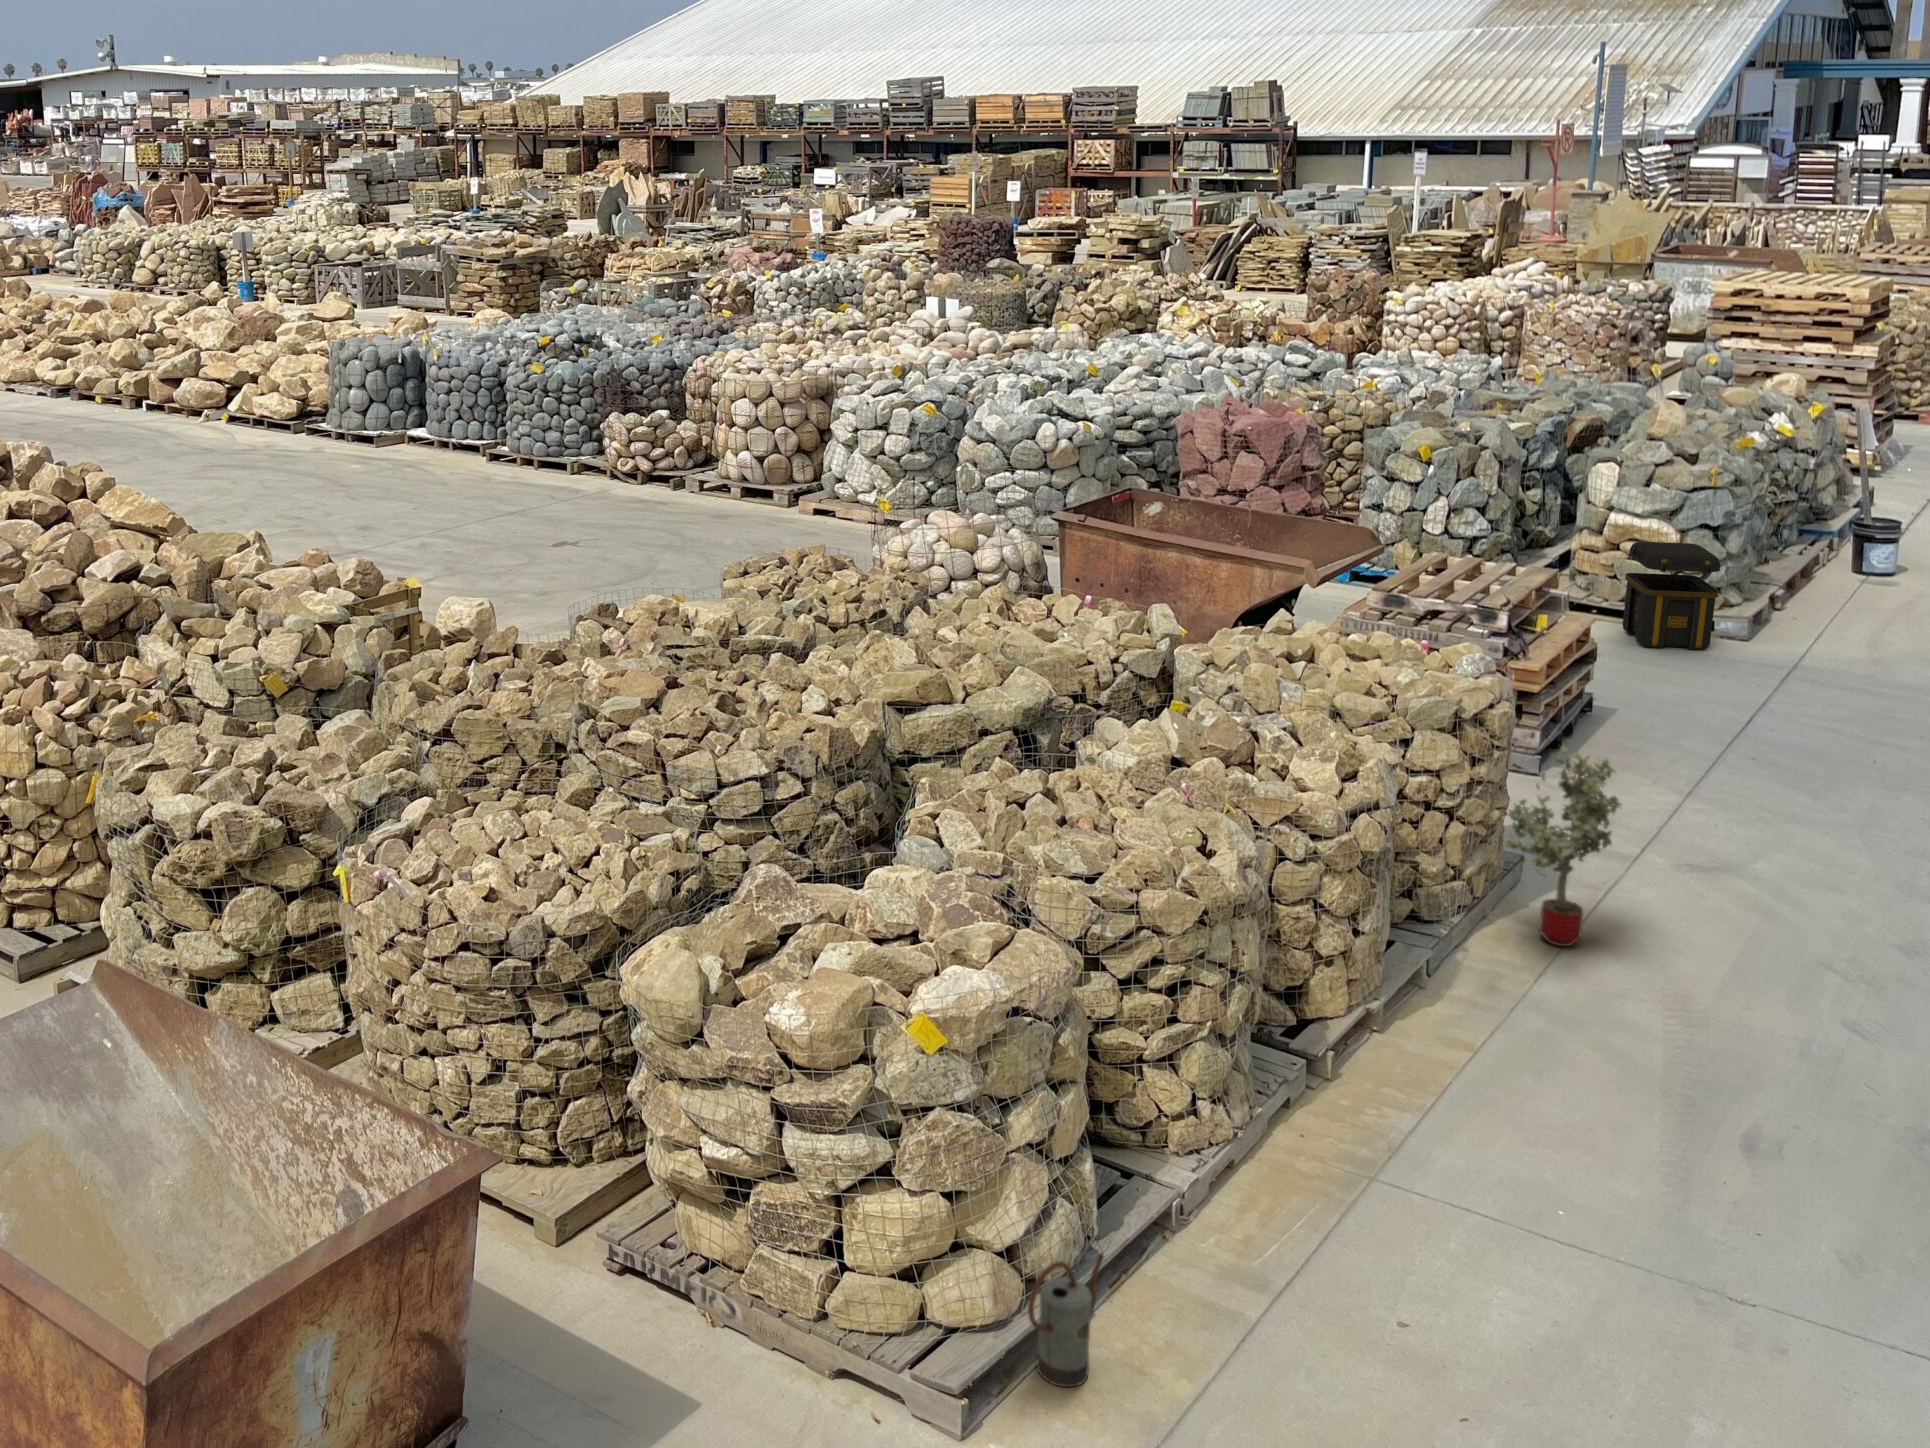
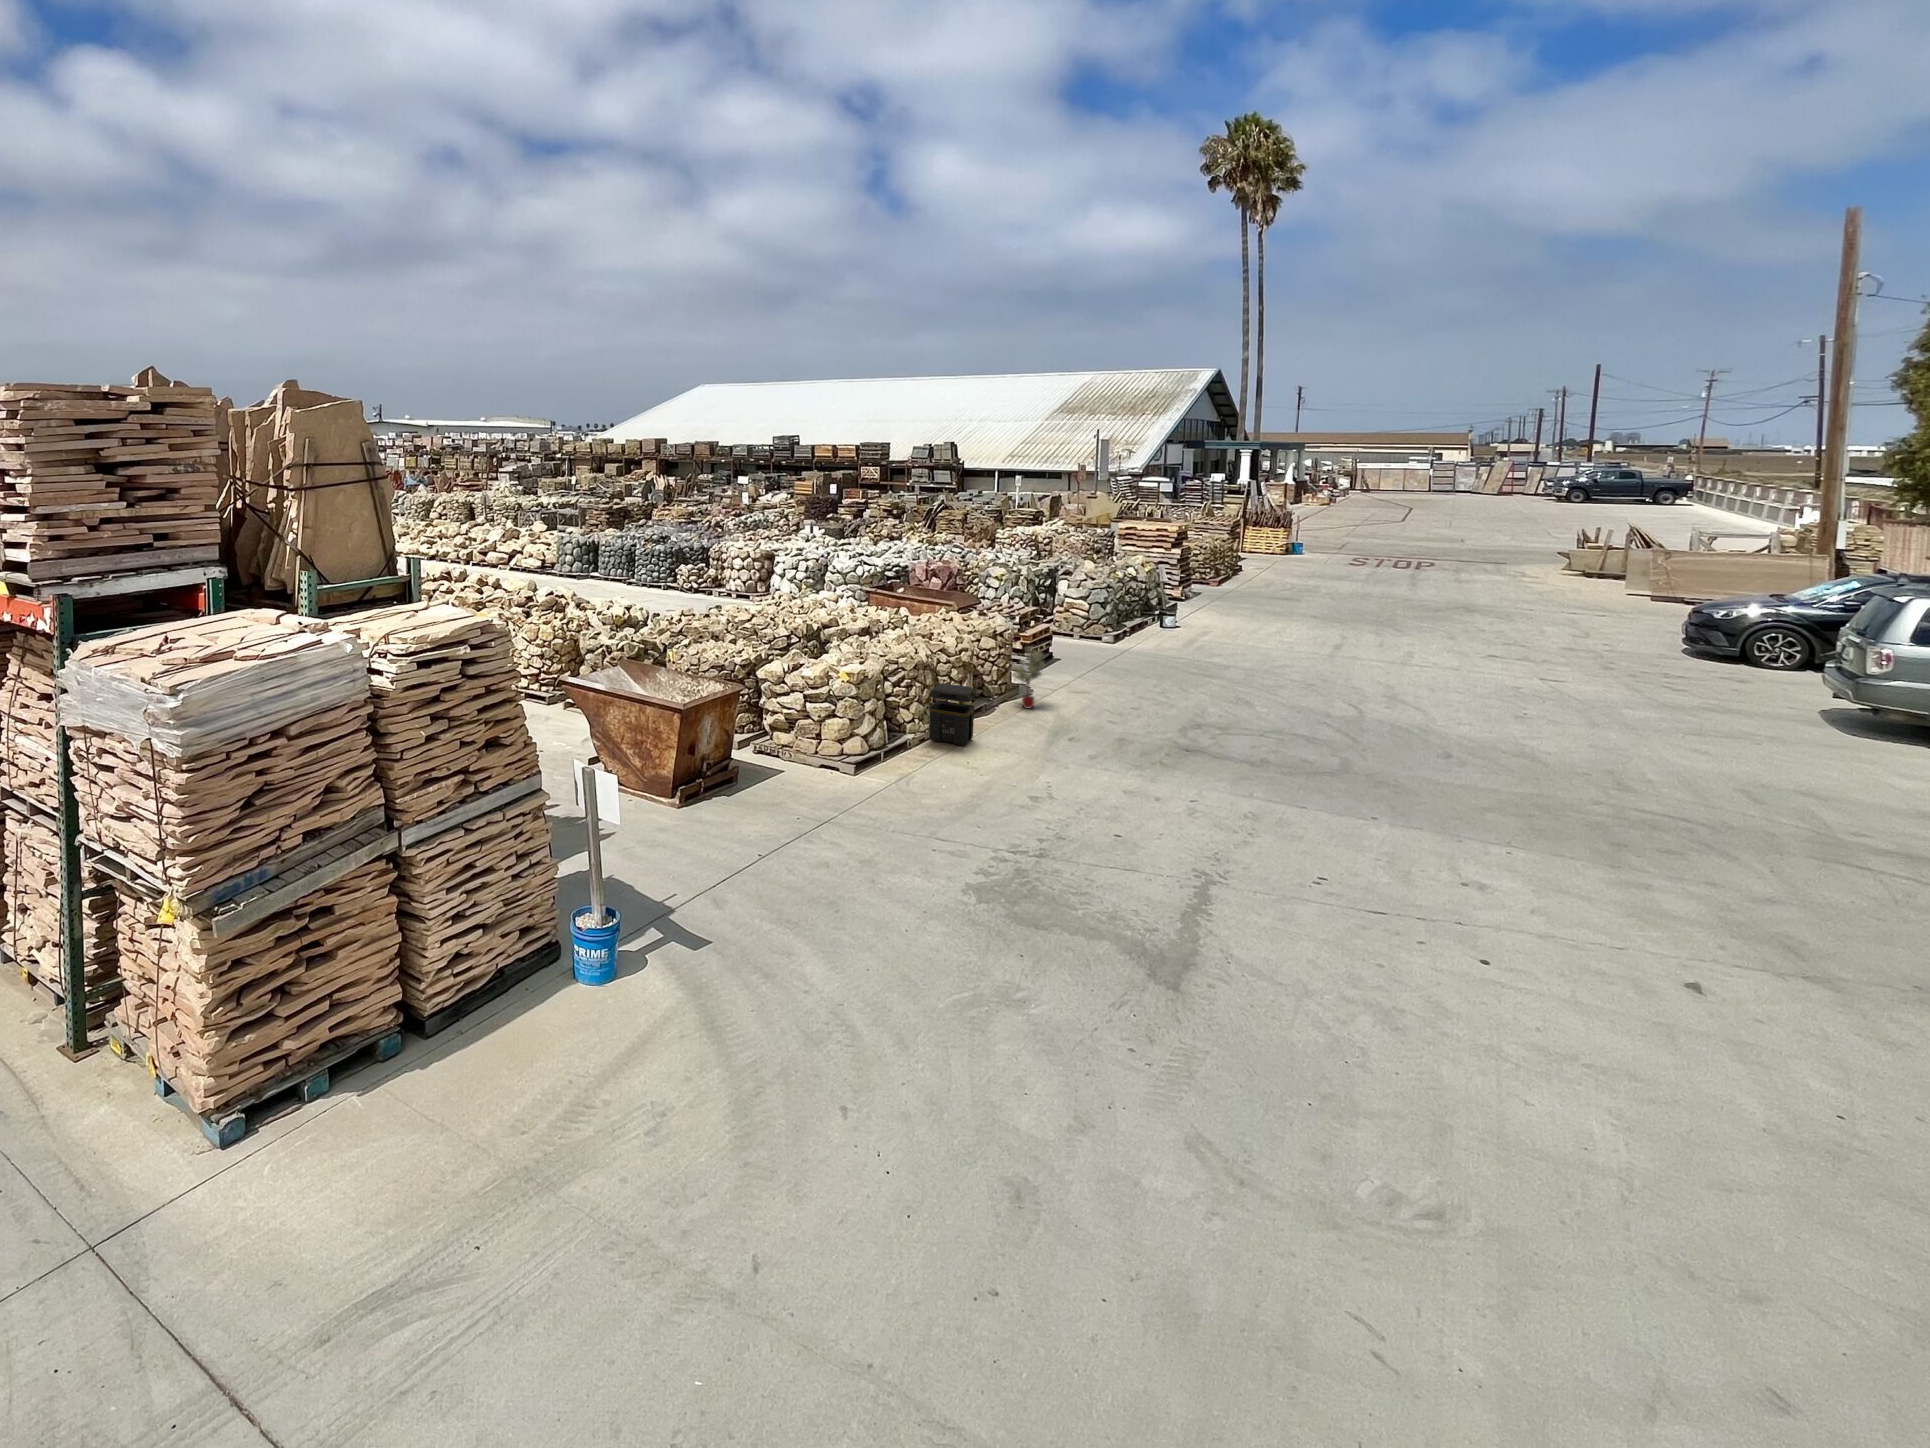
toolbox: present [1623,542,1721,650] -> present [929,684,975,746]
watering can: present [1028,1255,1104,1387] -> none [871,737,890,771]

